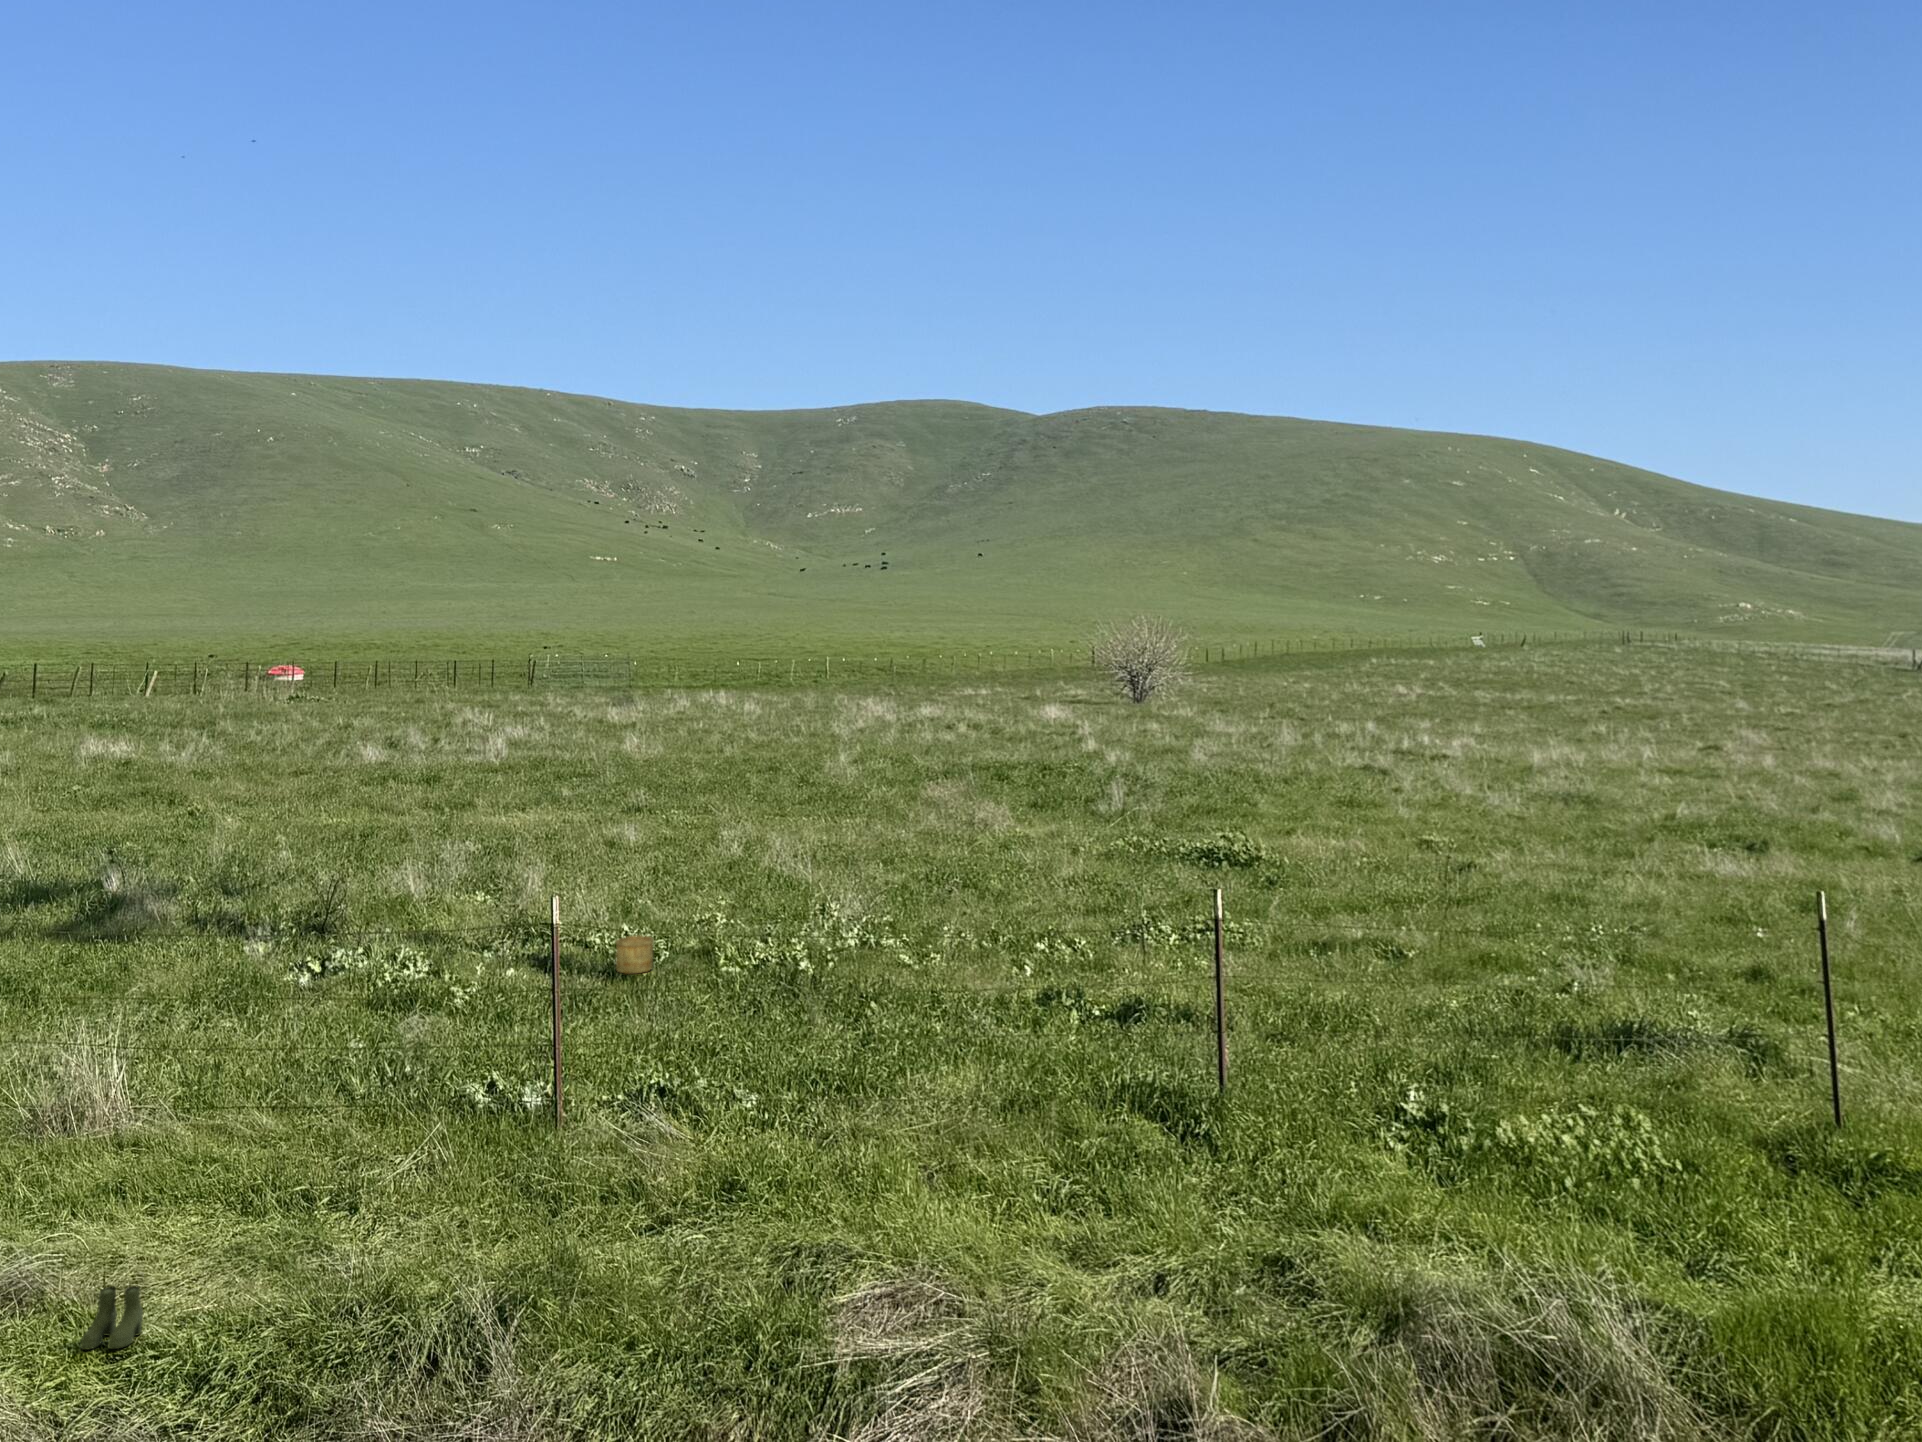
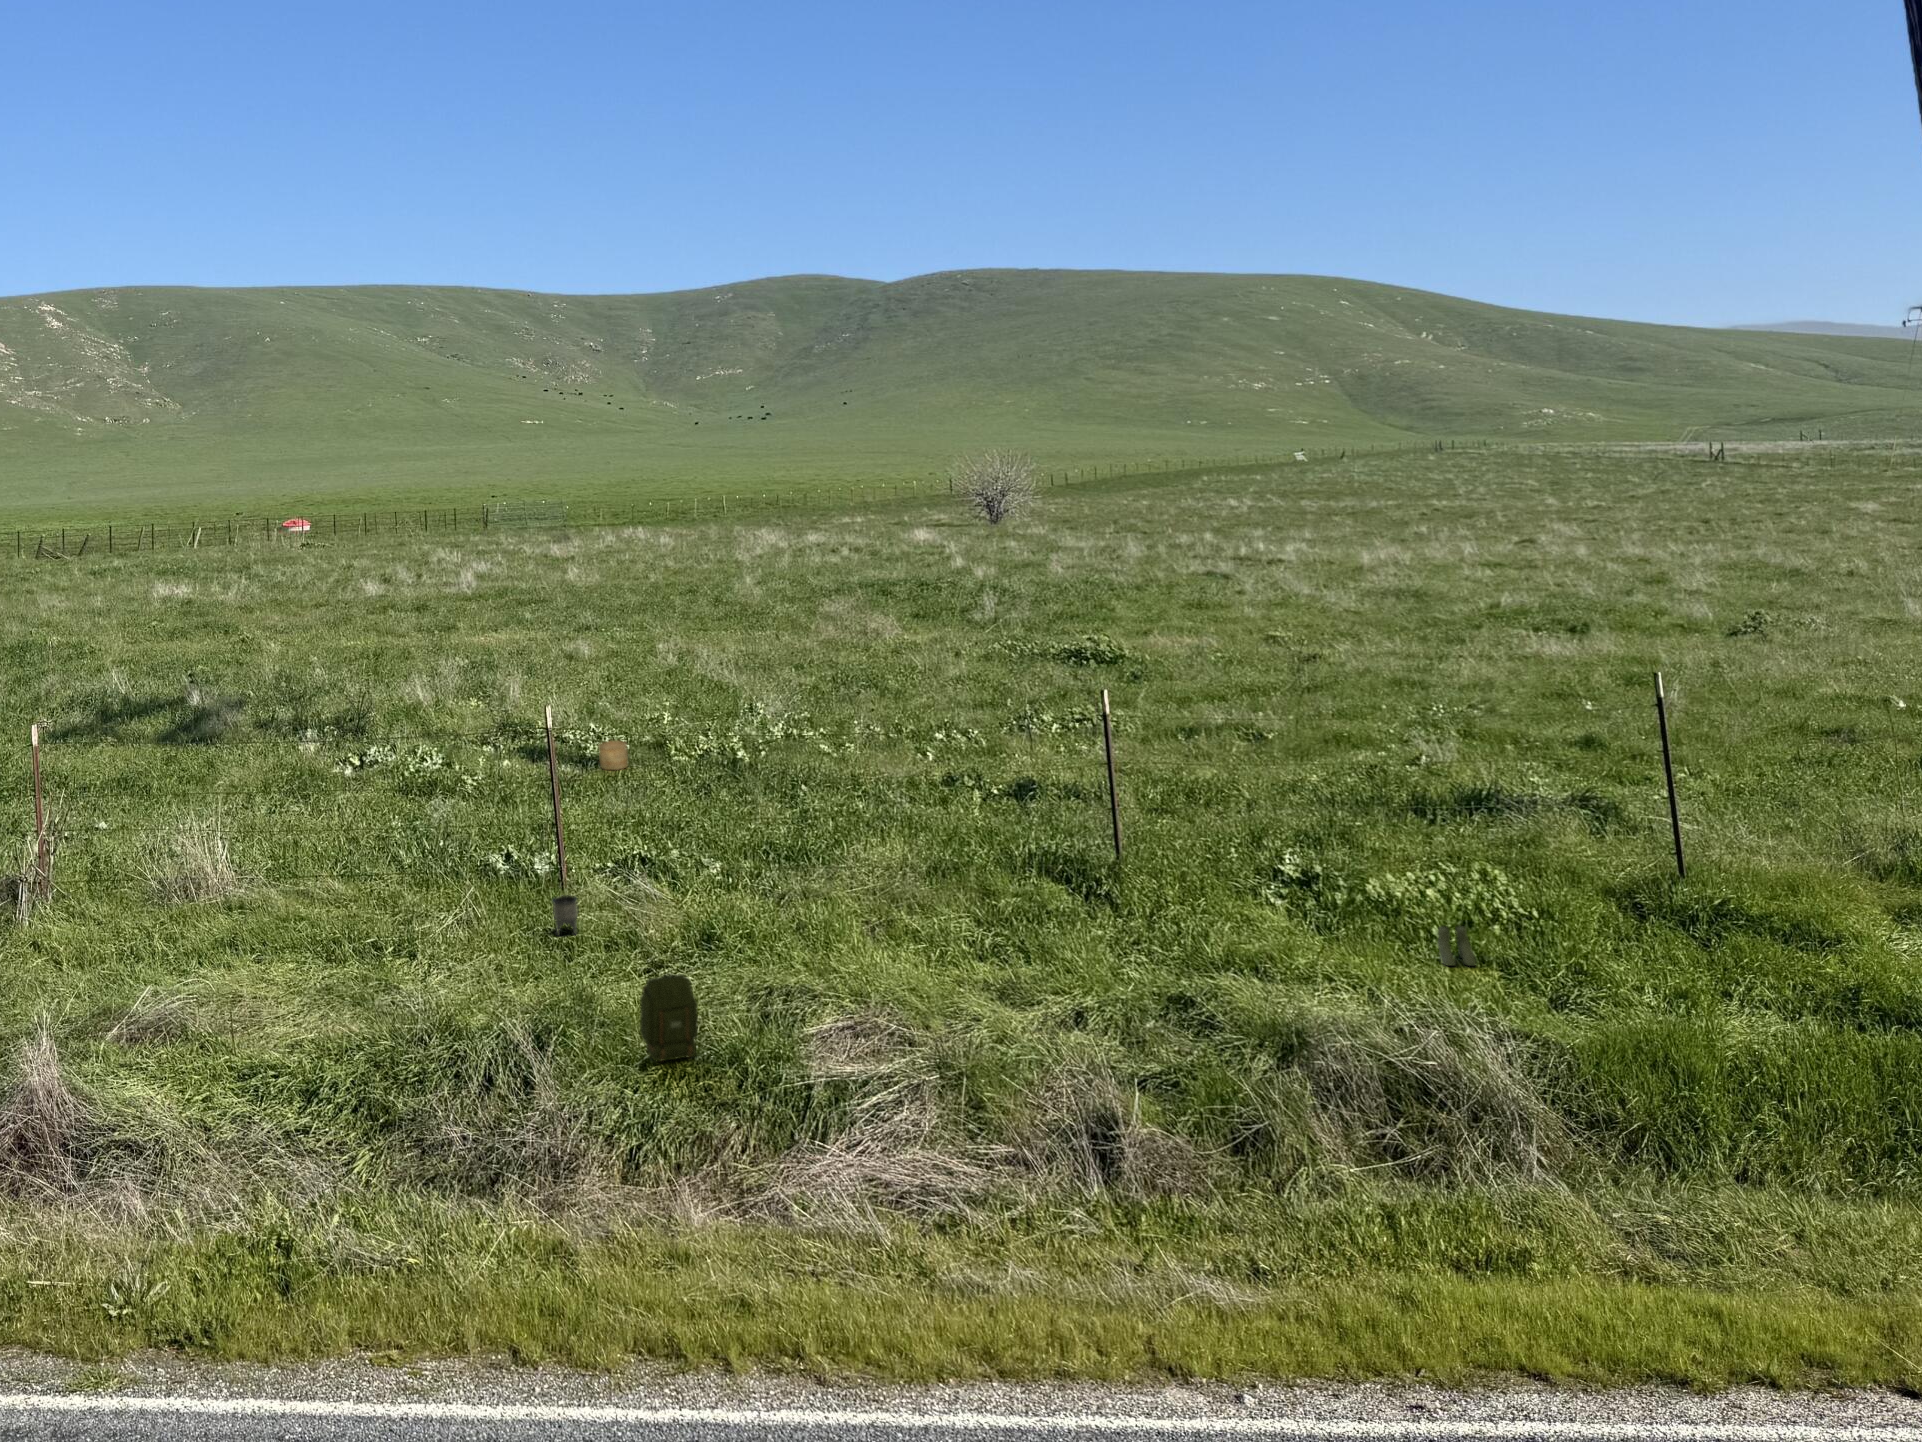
planter: none [505,1129,540,1185] -> present [553,895,578,935]
backpack: none [586,1230,668,1353] -> present [640,973,698,1062]
boots: present [80,1286,143,1350] -> present [1438,925,1476,966]

